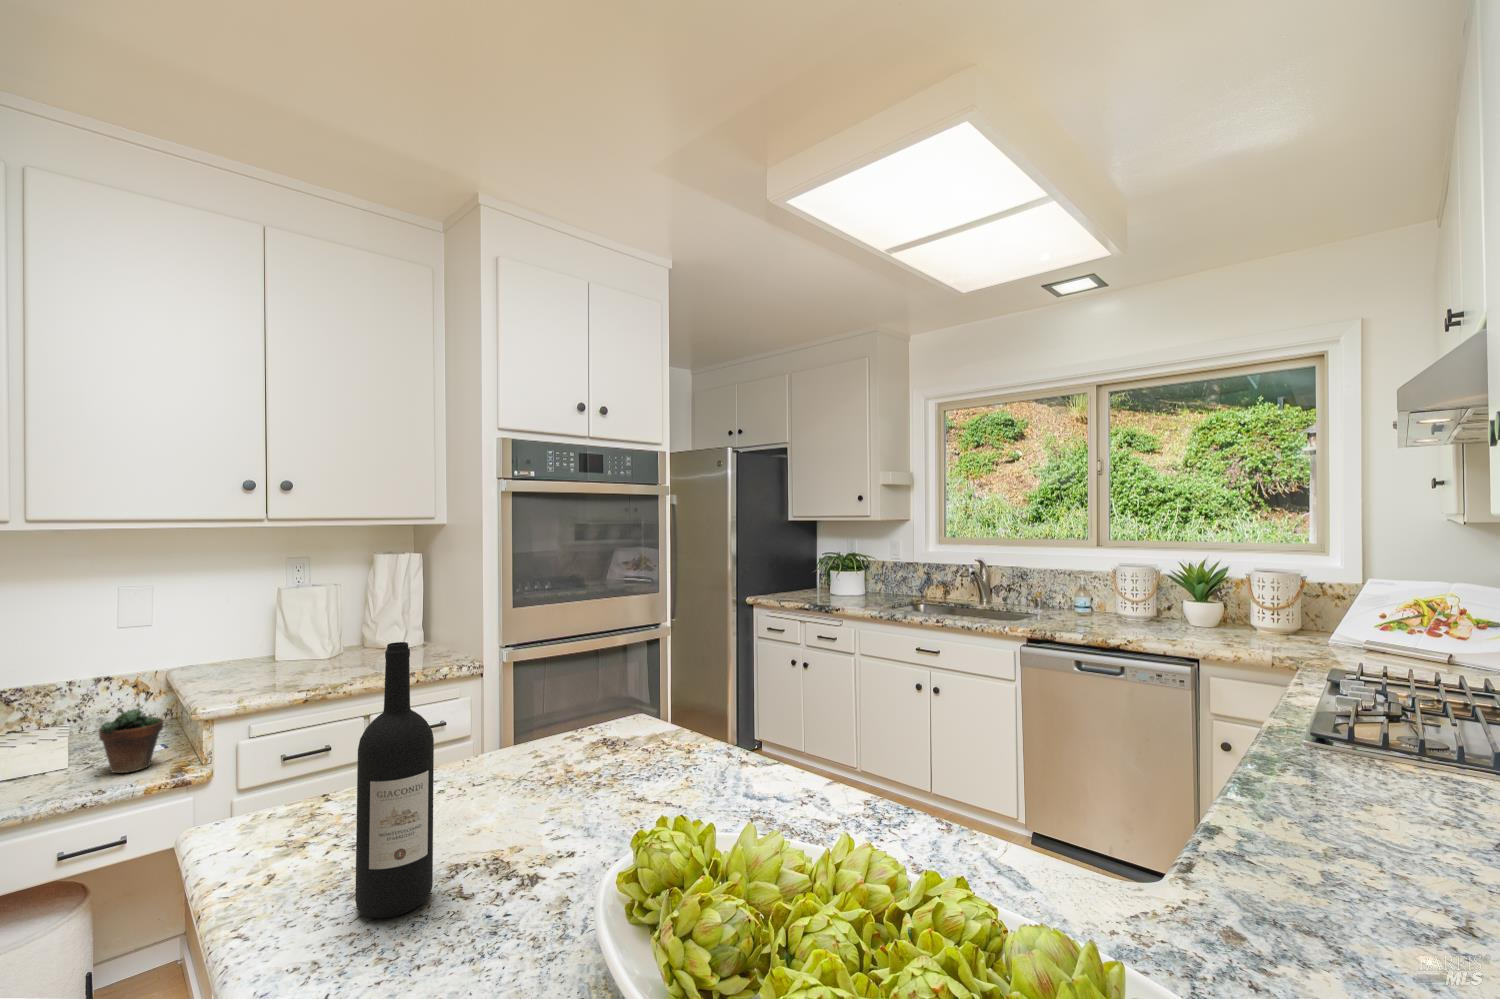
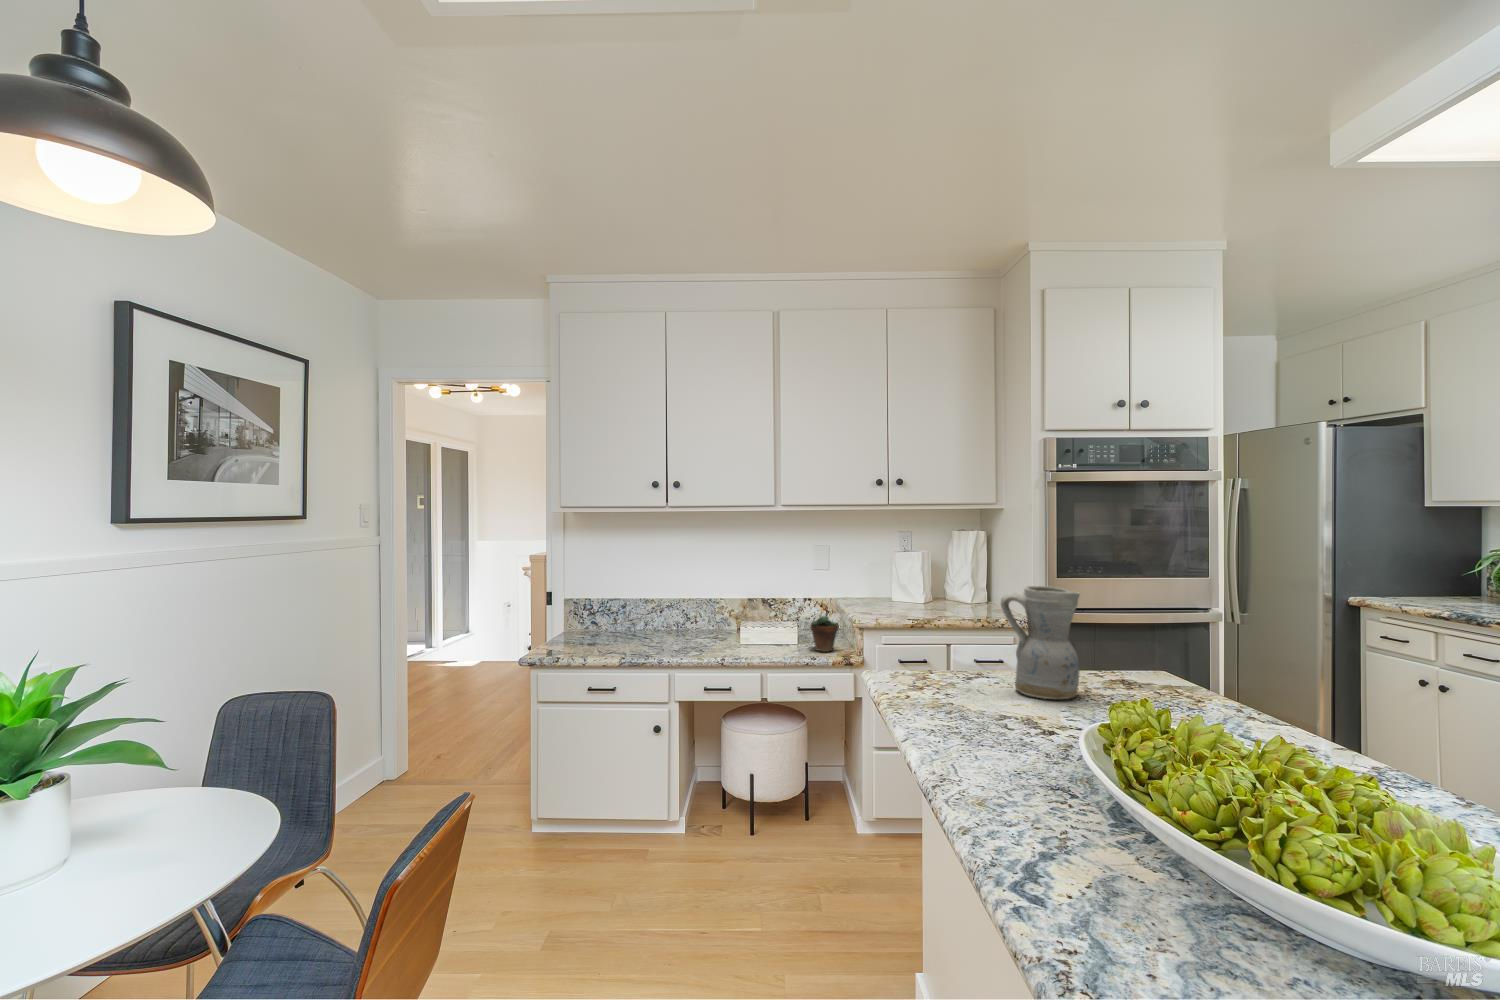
ceramic pitcher: none [449,636,562,806] -> present [1001,586,1080,699]
wine bottle: present [355,642,434,918] -> none [947,575,988,726]

